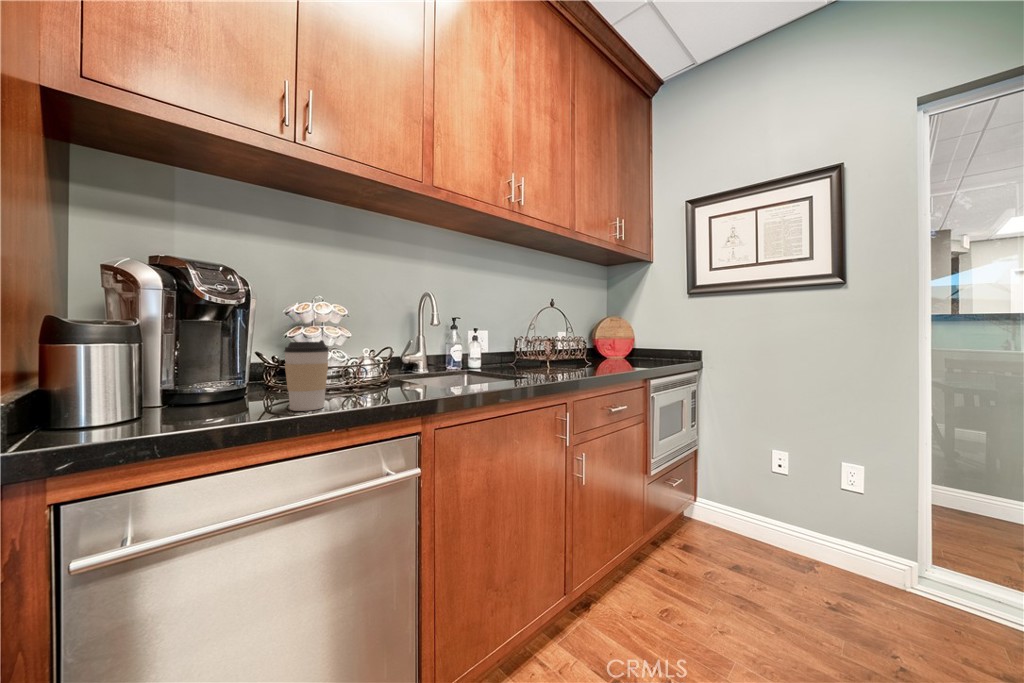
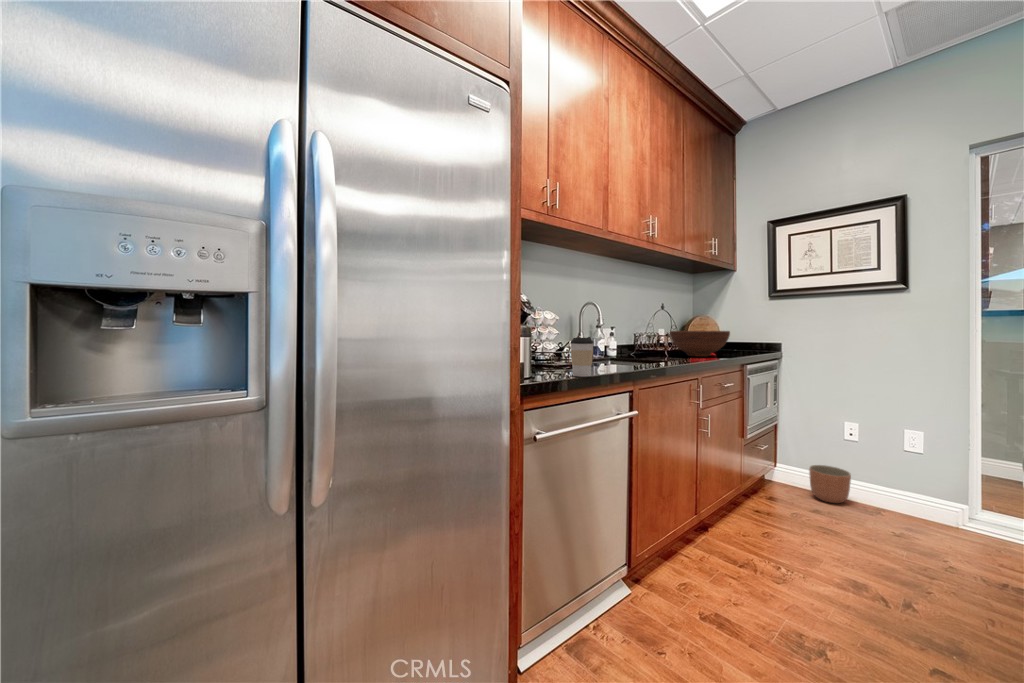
fruit bowl: none [557,334,630,368] -> present [670,331,730,357]
planter: none [731,503,779,555] -> present [809,465,851,503]

